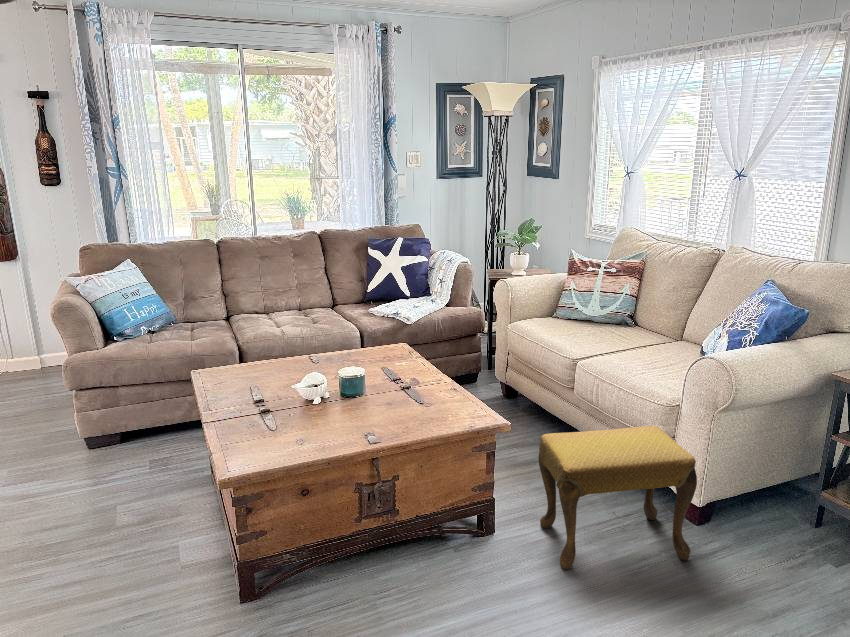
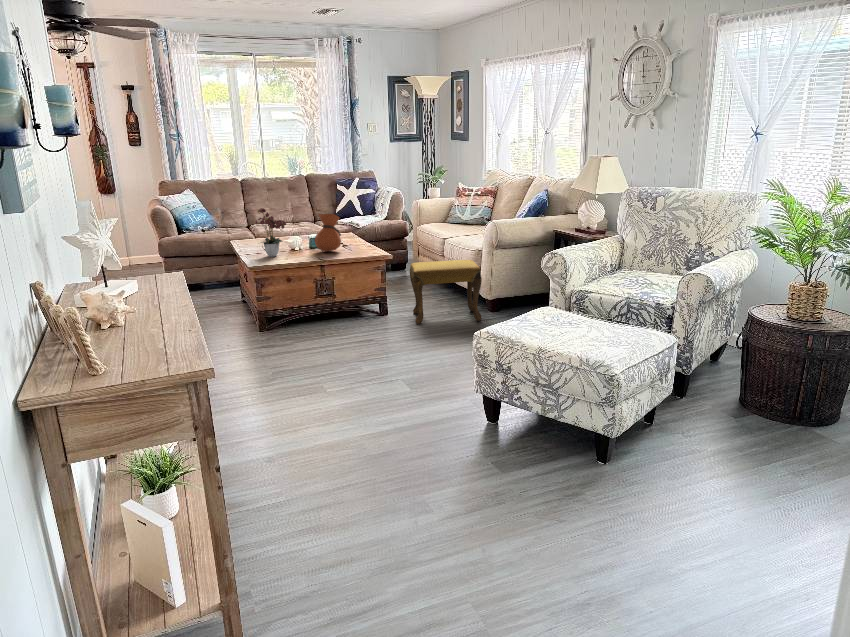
flower arrangement: none [232,337,306,439] -> present [255,208,287,257]
vase: none [355,342,408,420] -> present [315,214,341,252]

